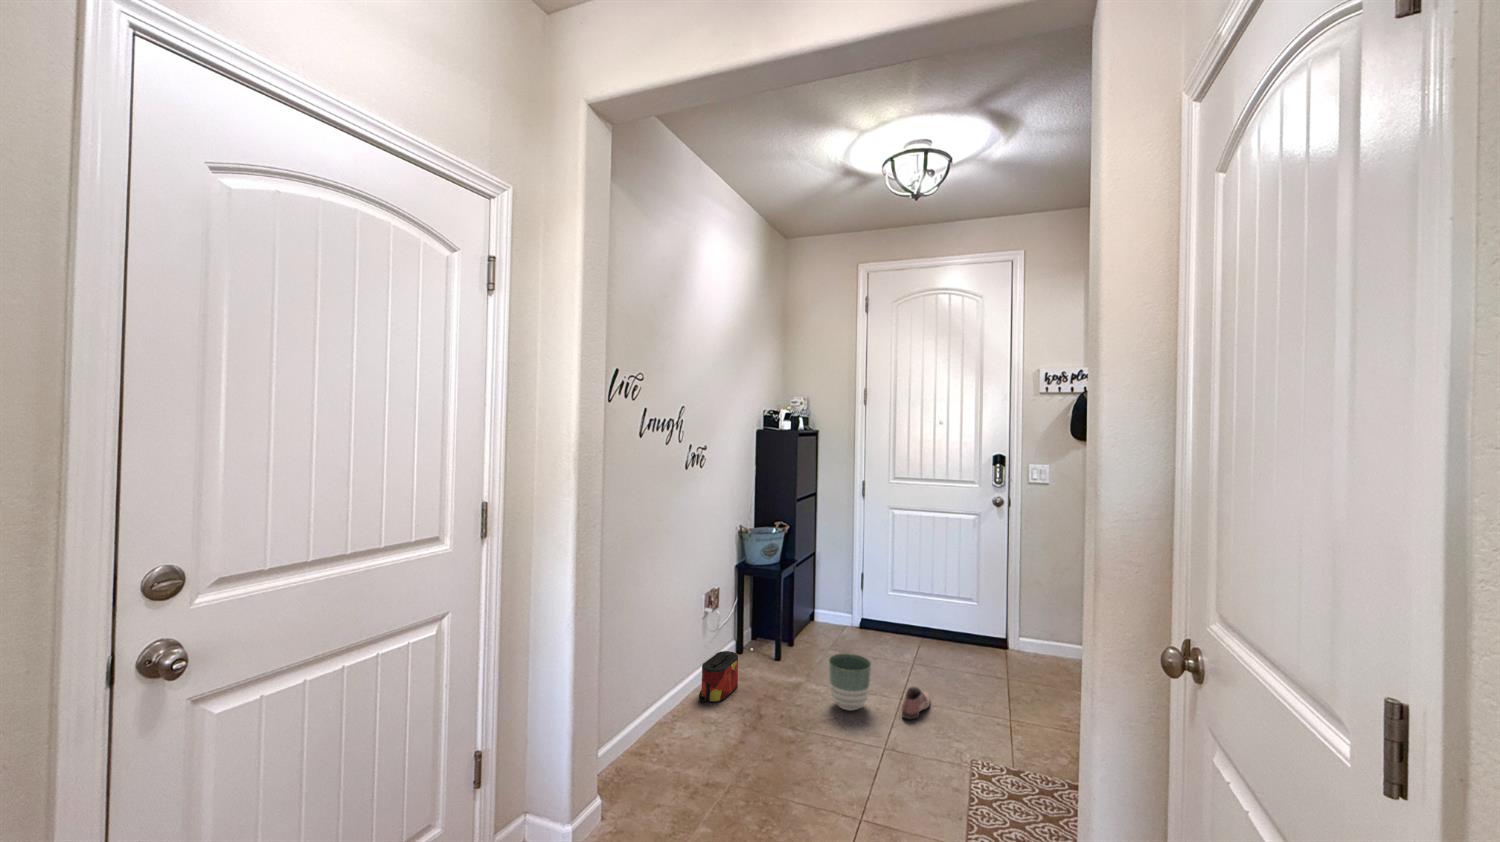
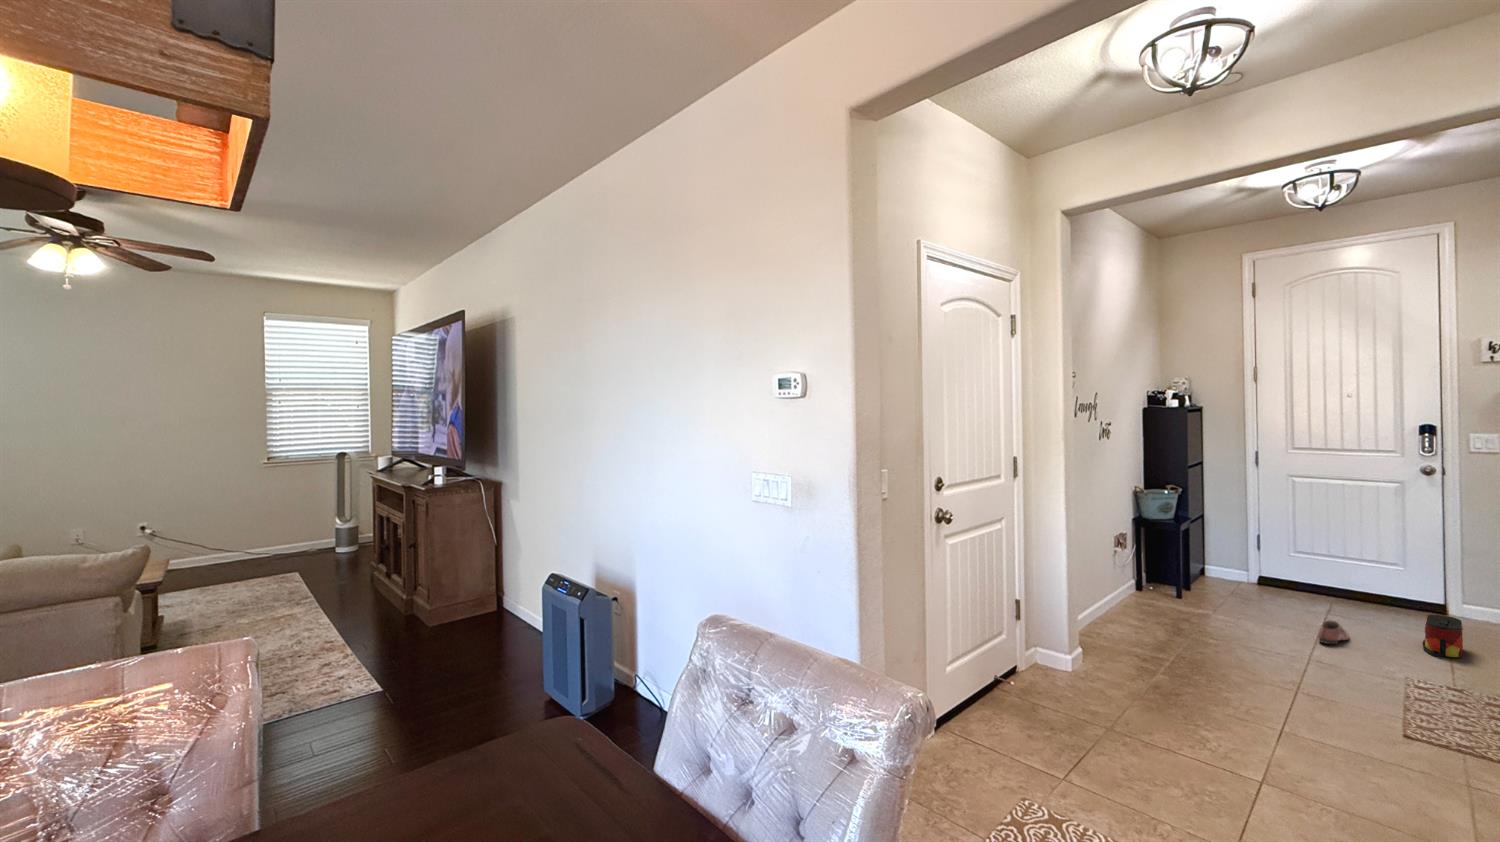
bag: present [699,651,738,703] -> present [1422,614,1463,658]
planter: present [829,654,871,710] -> none [1239,590,1284,633]

